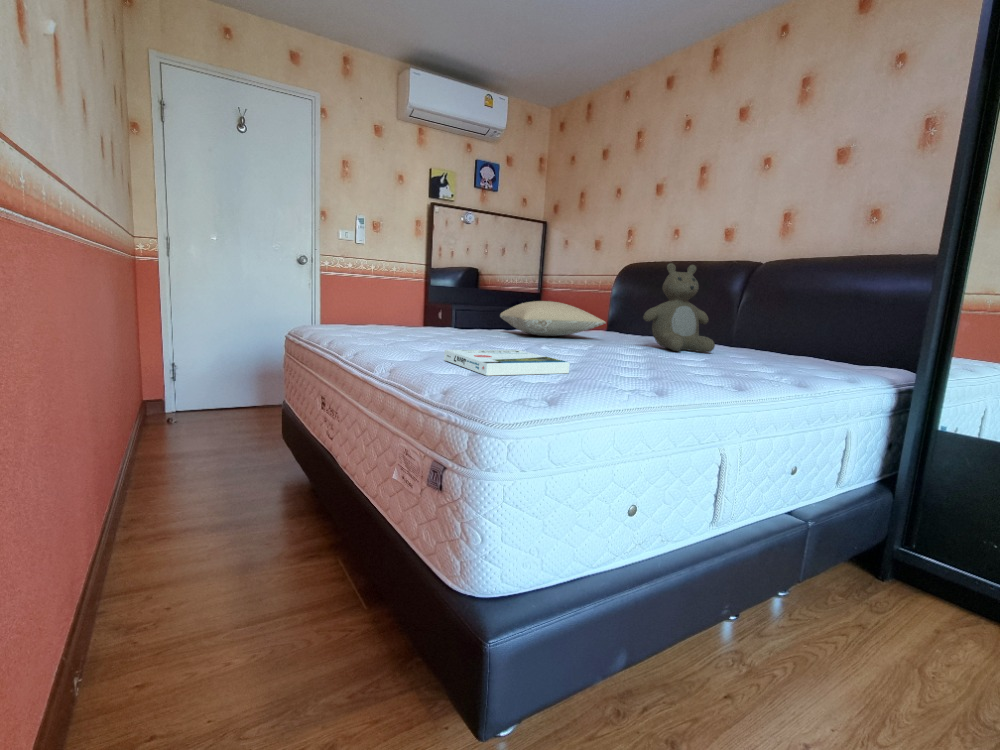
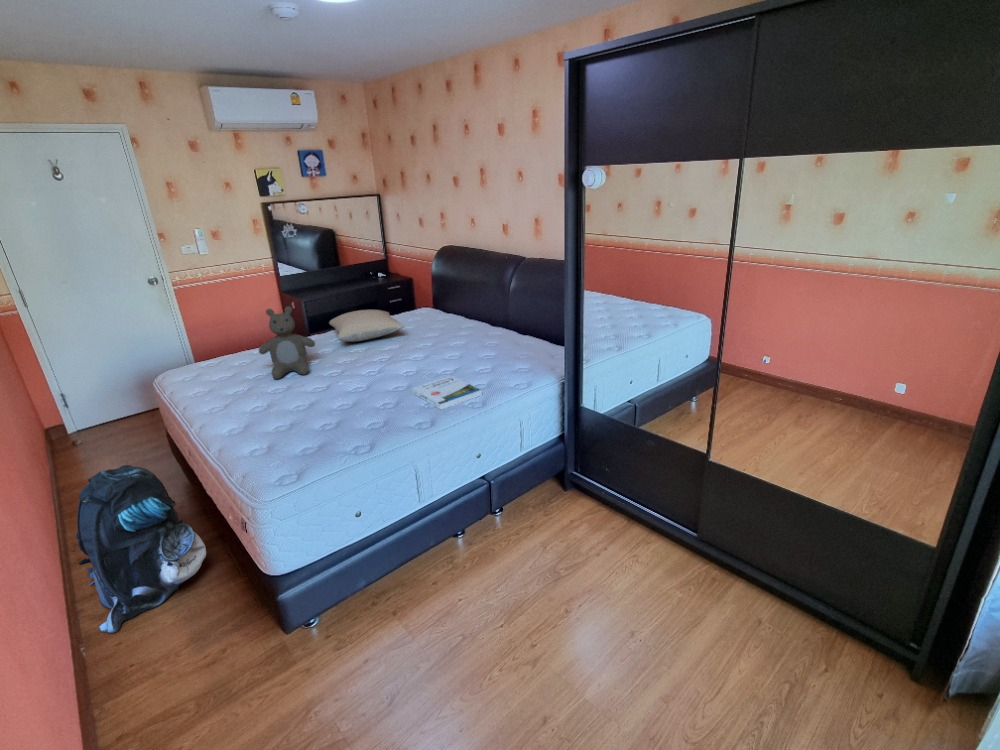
teddy bear: present [643,263,715,352] -> present [259,306,315,379]
book: present [444,350,570,376] -> present [413,376,482,410]
backpack: none [103,390,318,687] -> present [76,465,206,633]

